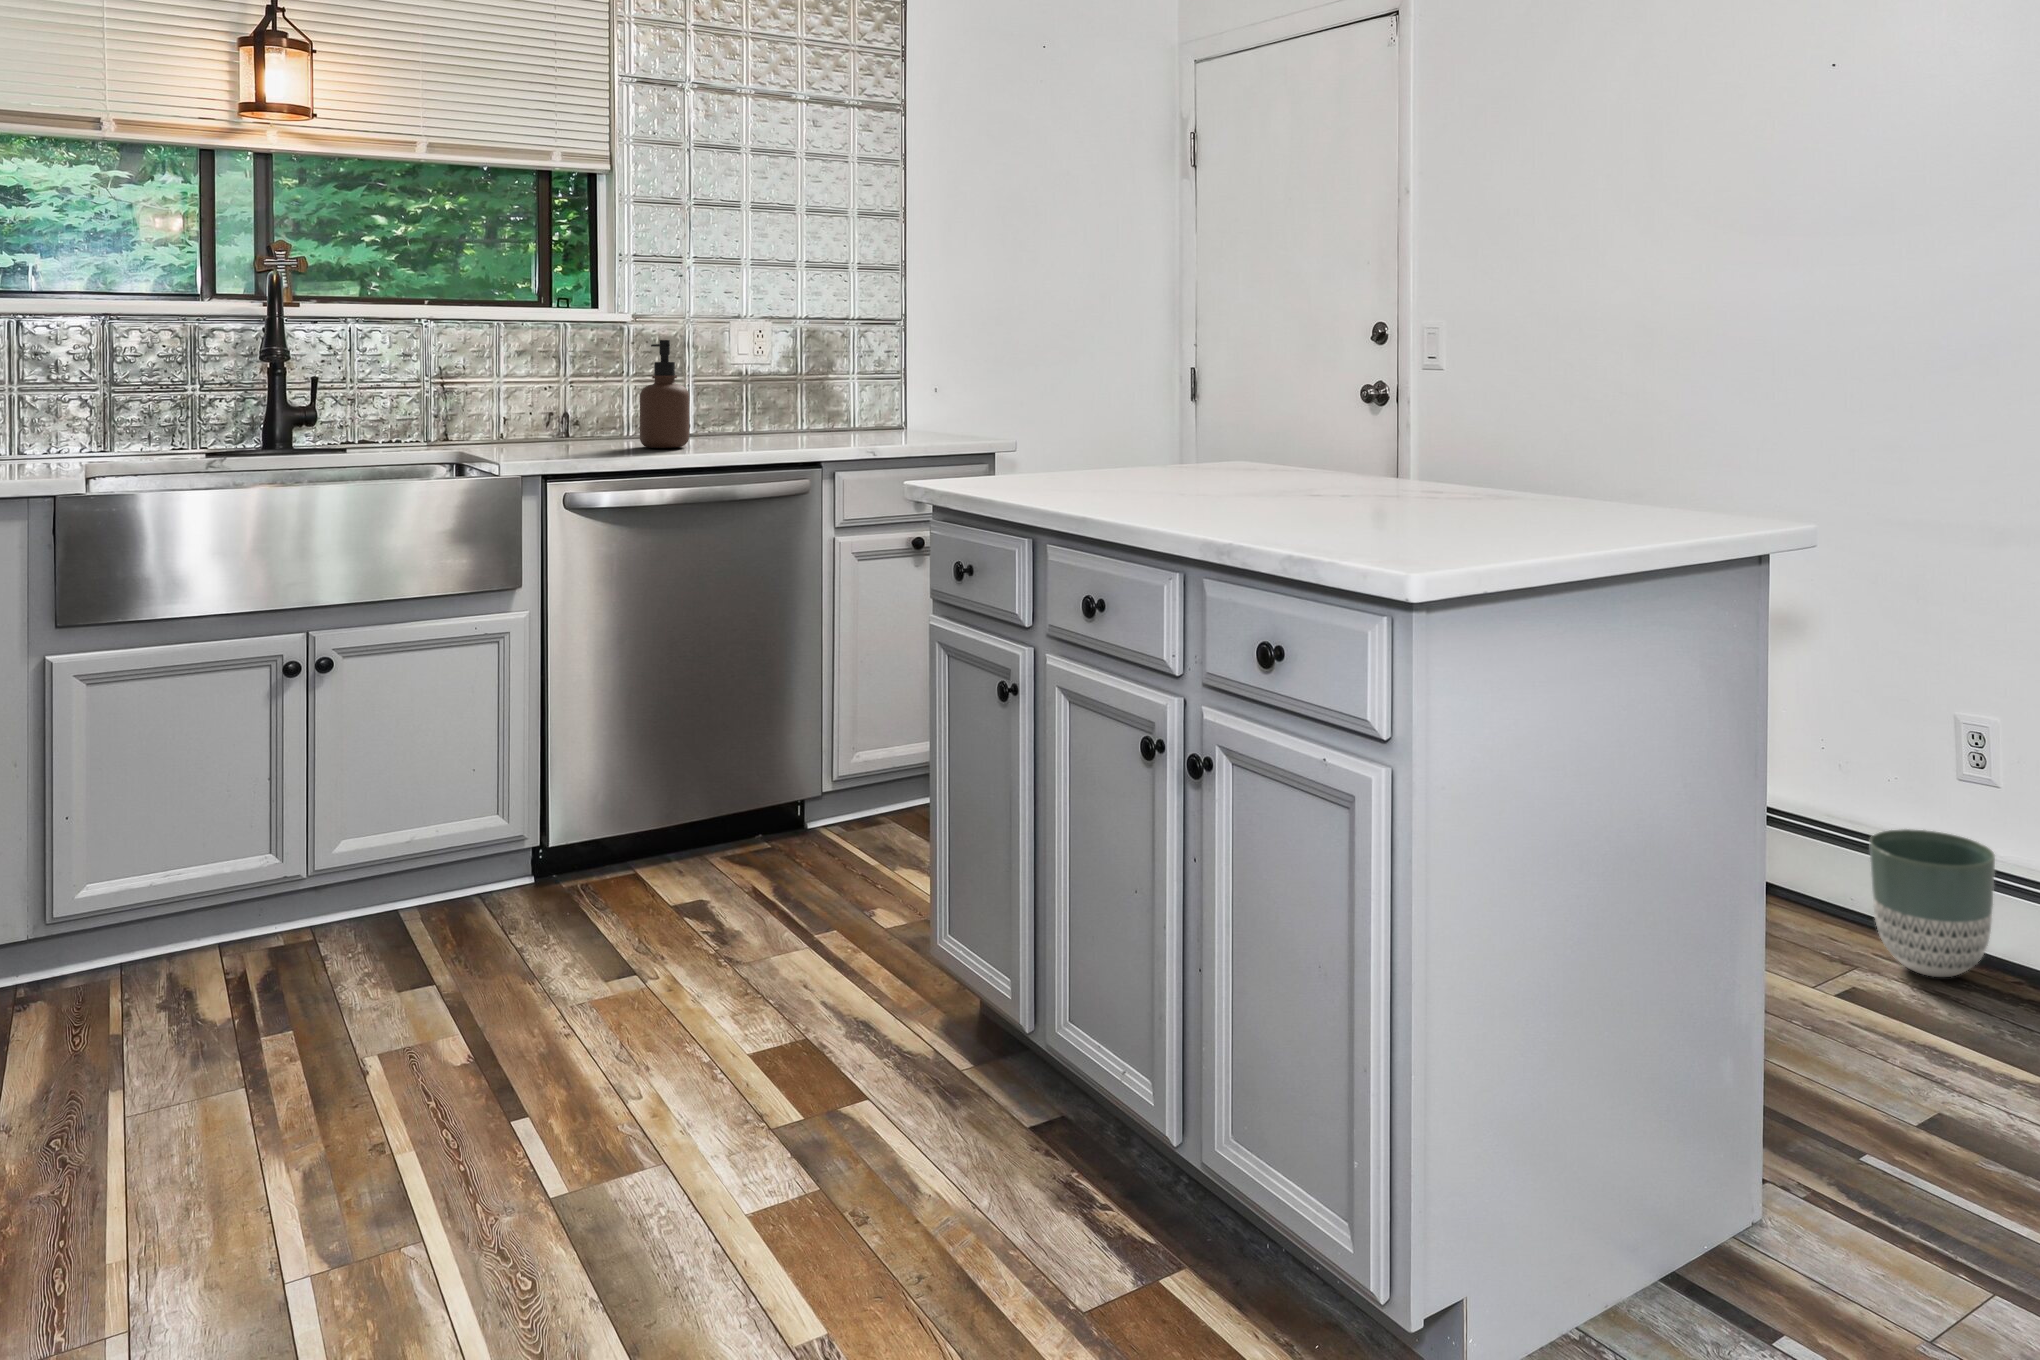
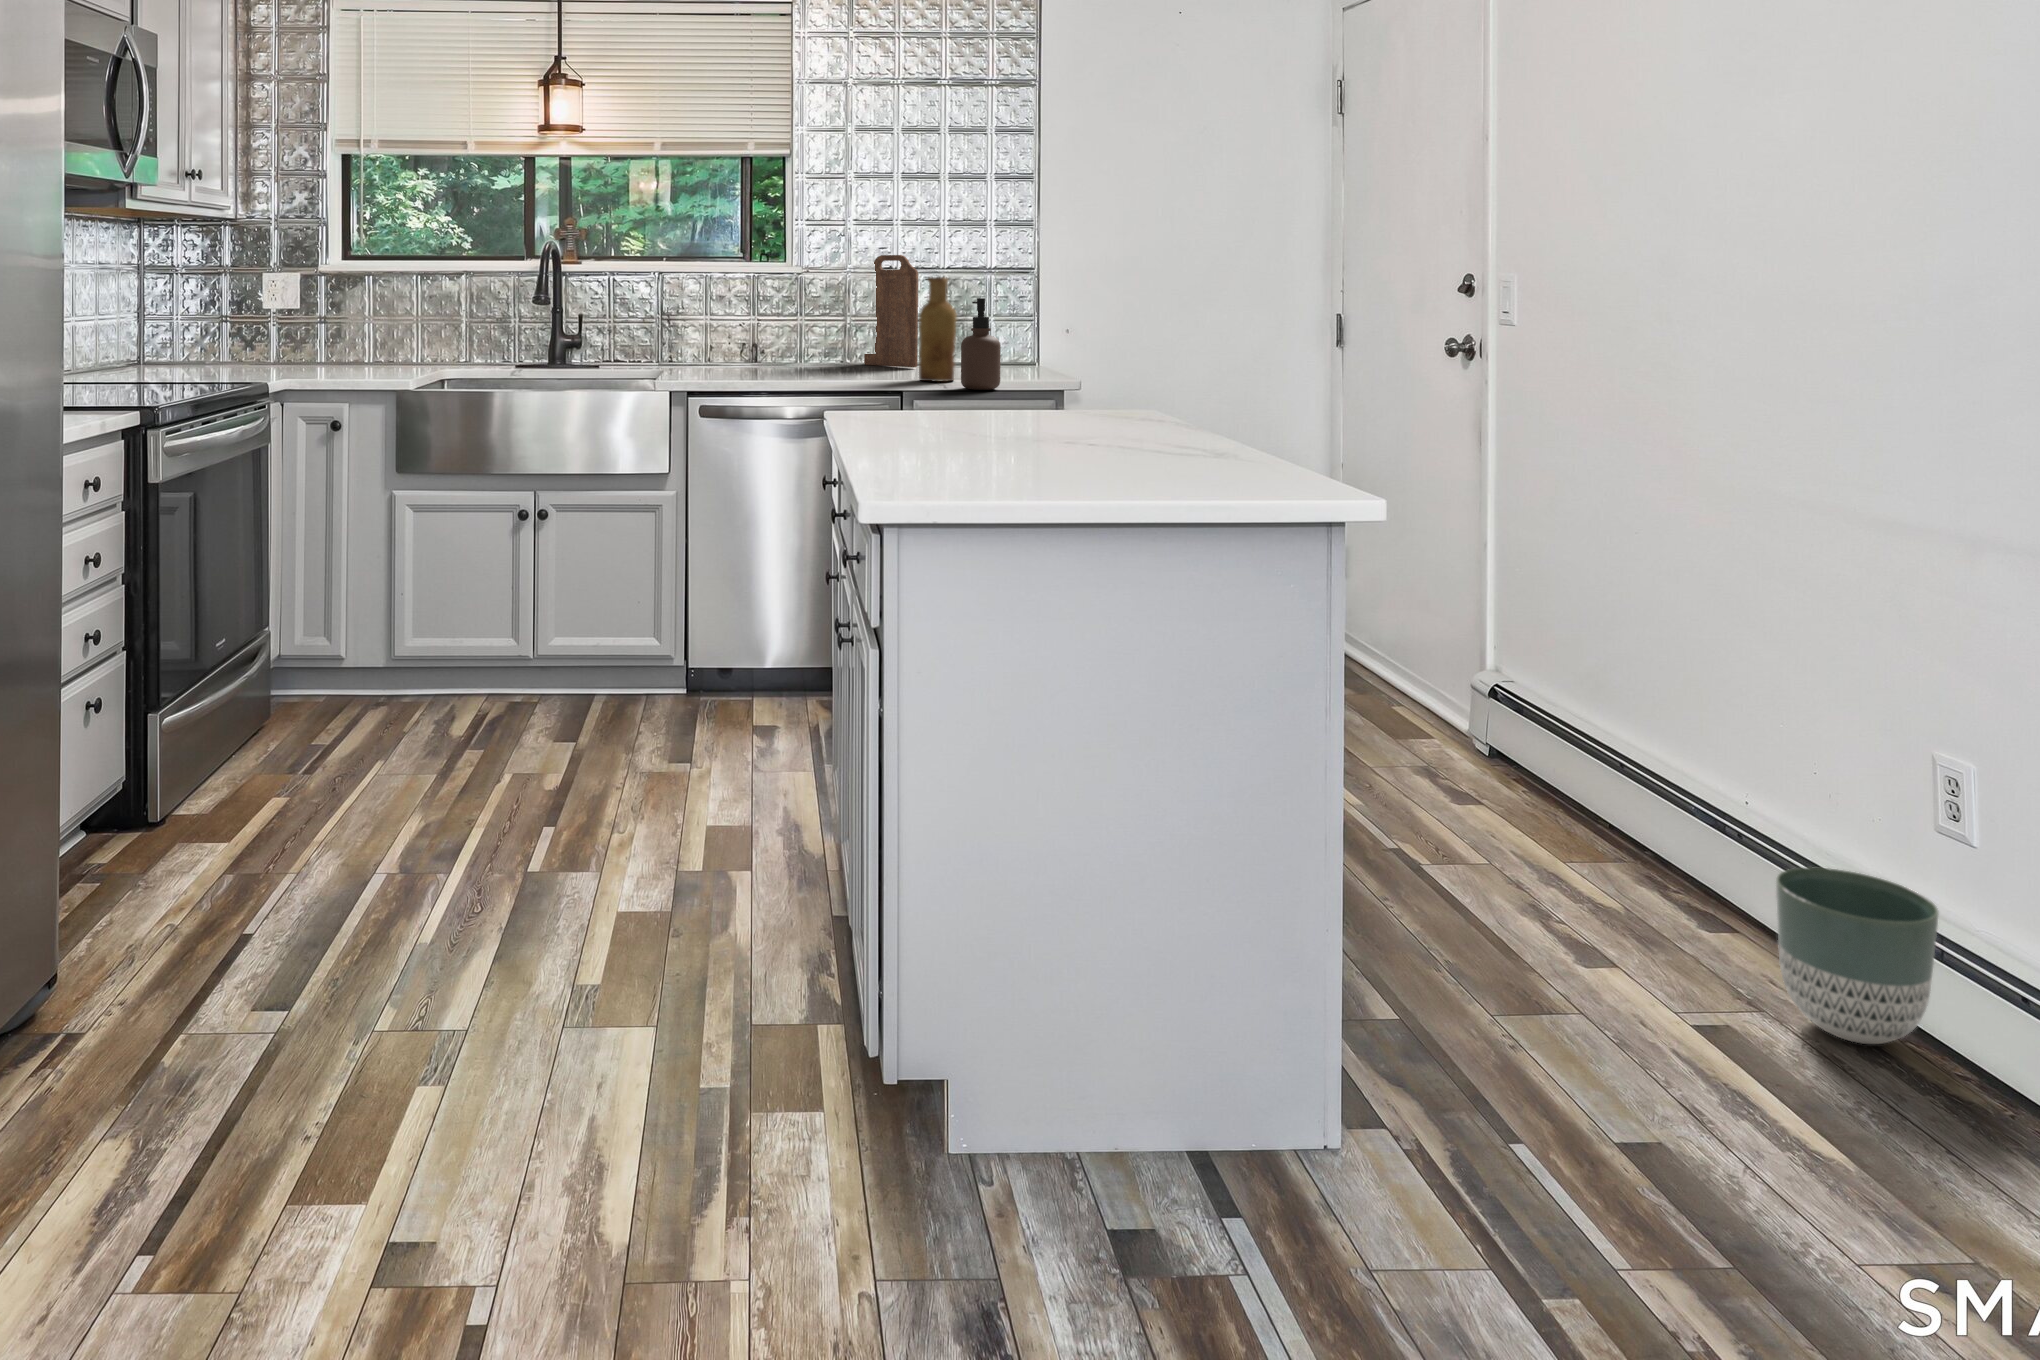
cutting board: none [707,298,785,434] -> present [864,255,918,367]
vase: none [819,323,865,449] -> present [919,277,957,381]
soap dispenser: present [640,340,689,448] -> present [961,298,1001,390]

